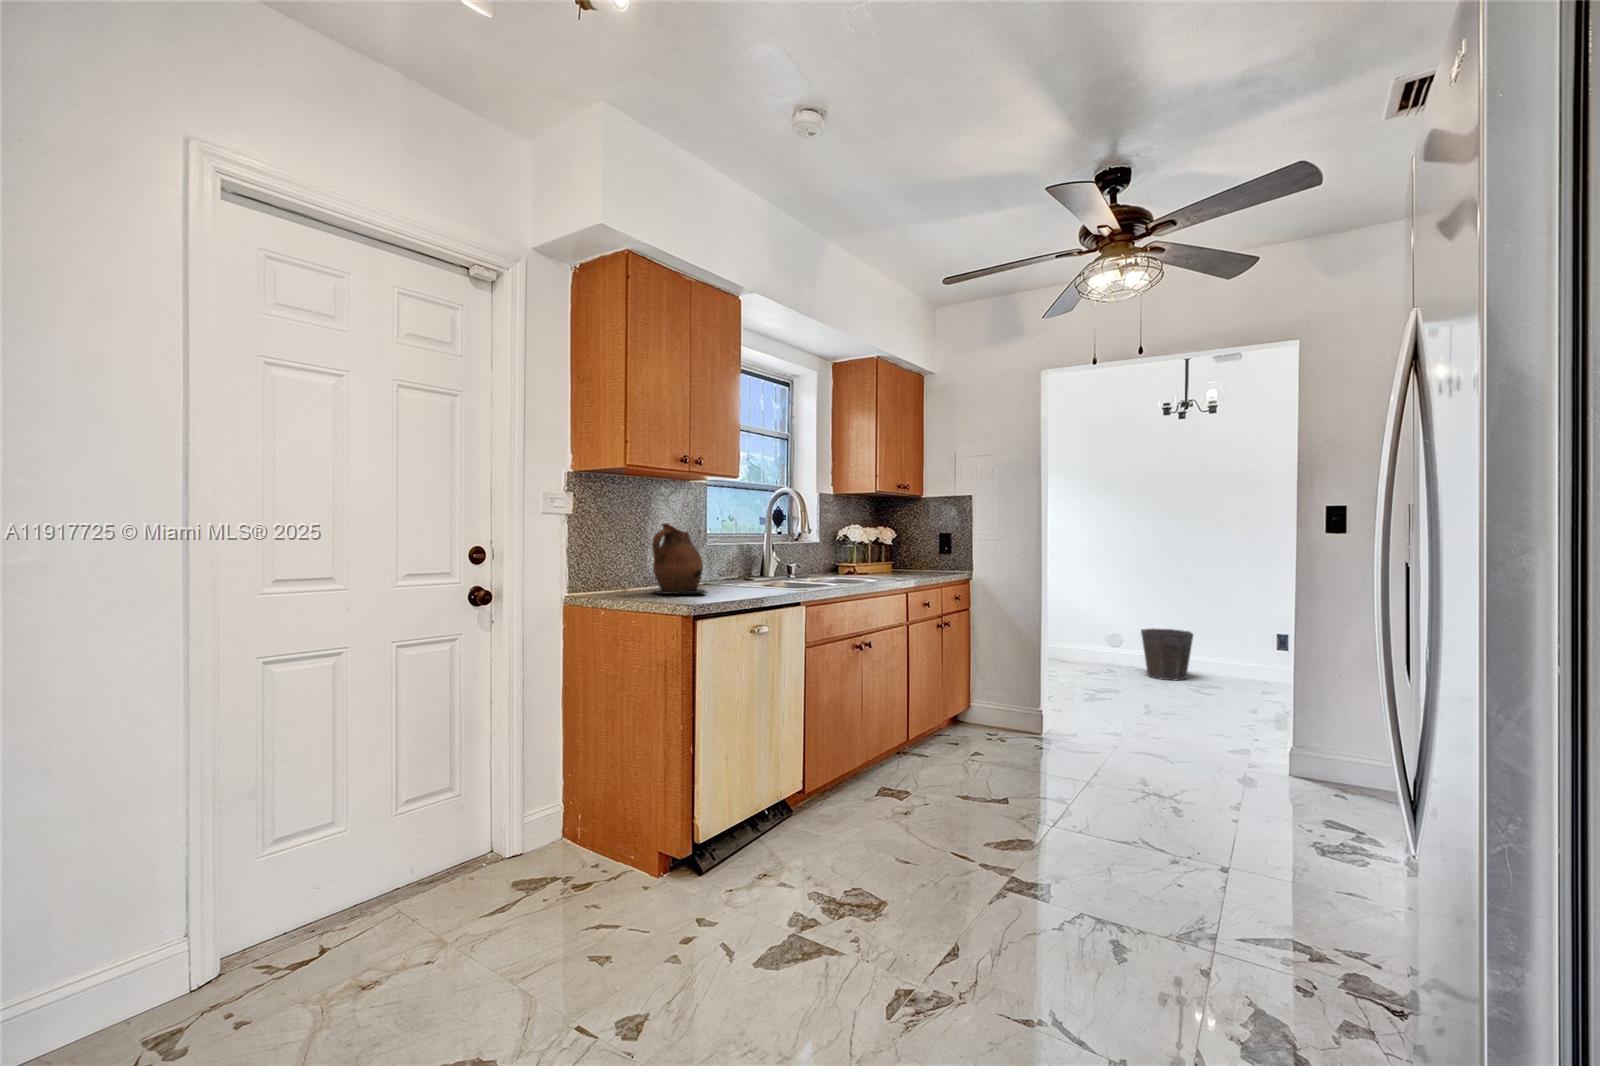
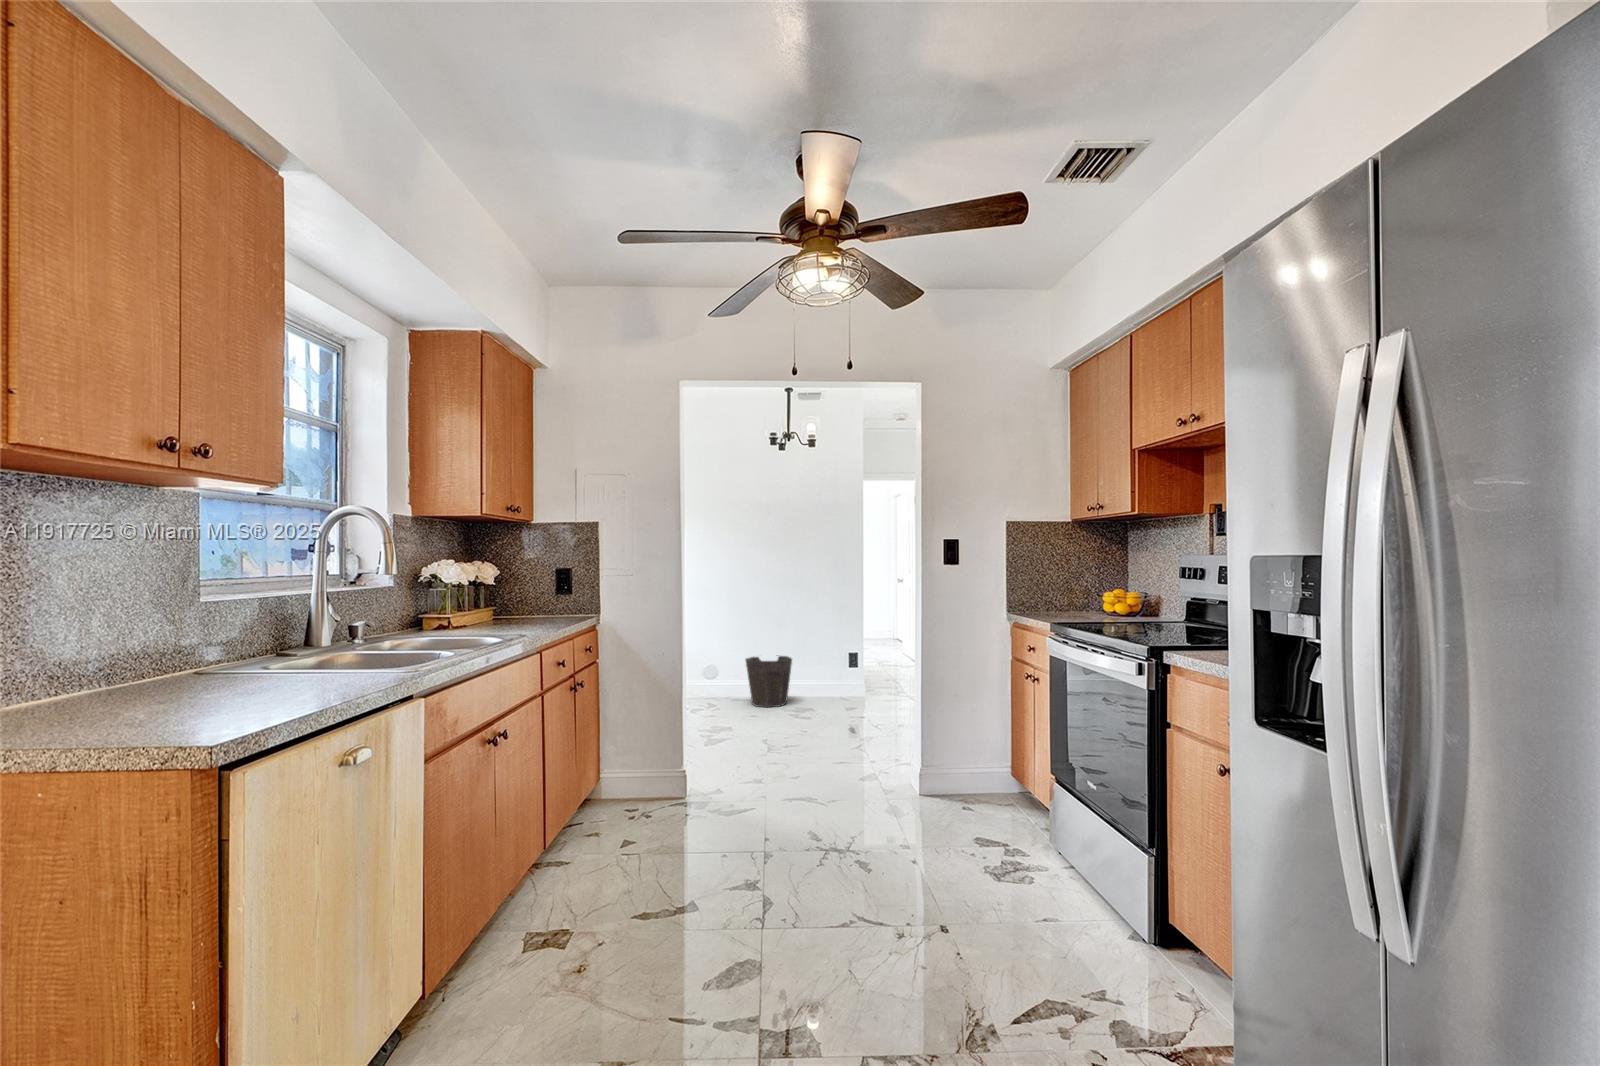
ceramic pitcher: present [652,523,707,594] -> none [67,569,228,714]

